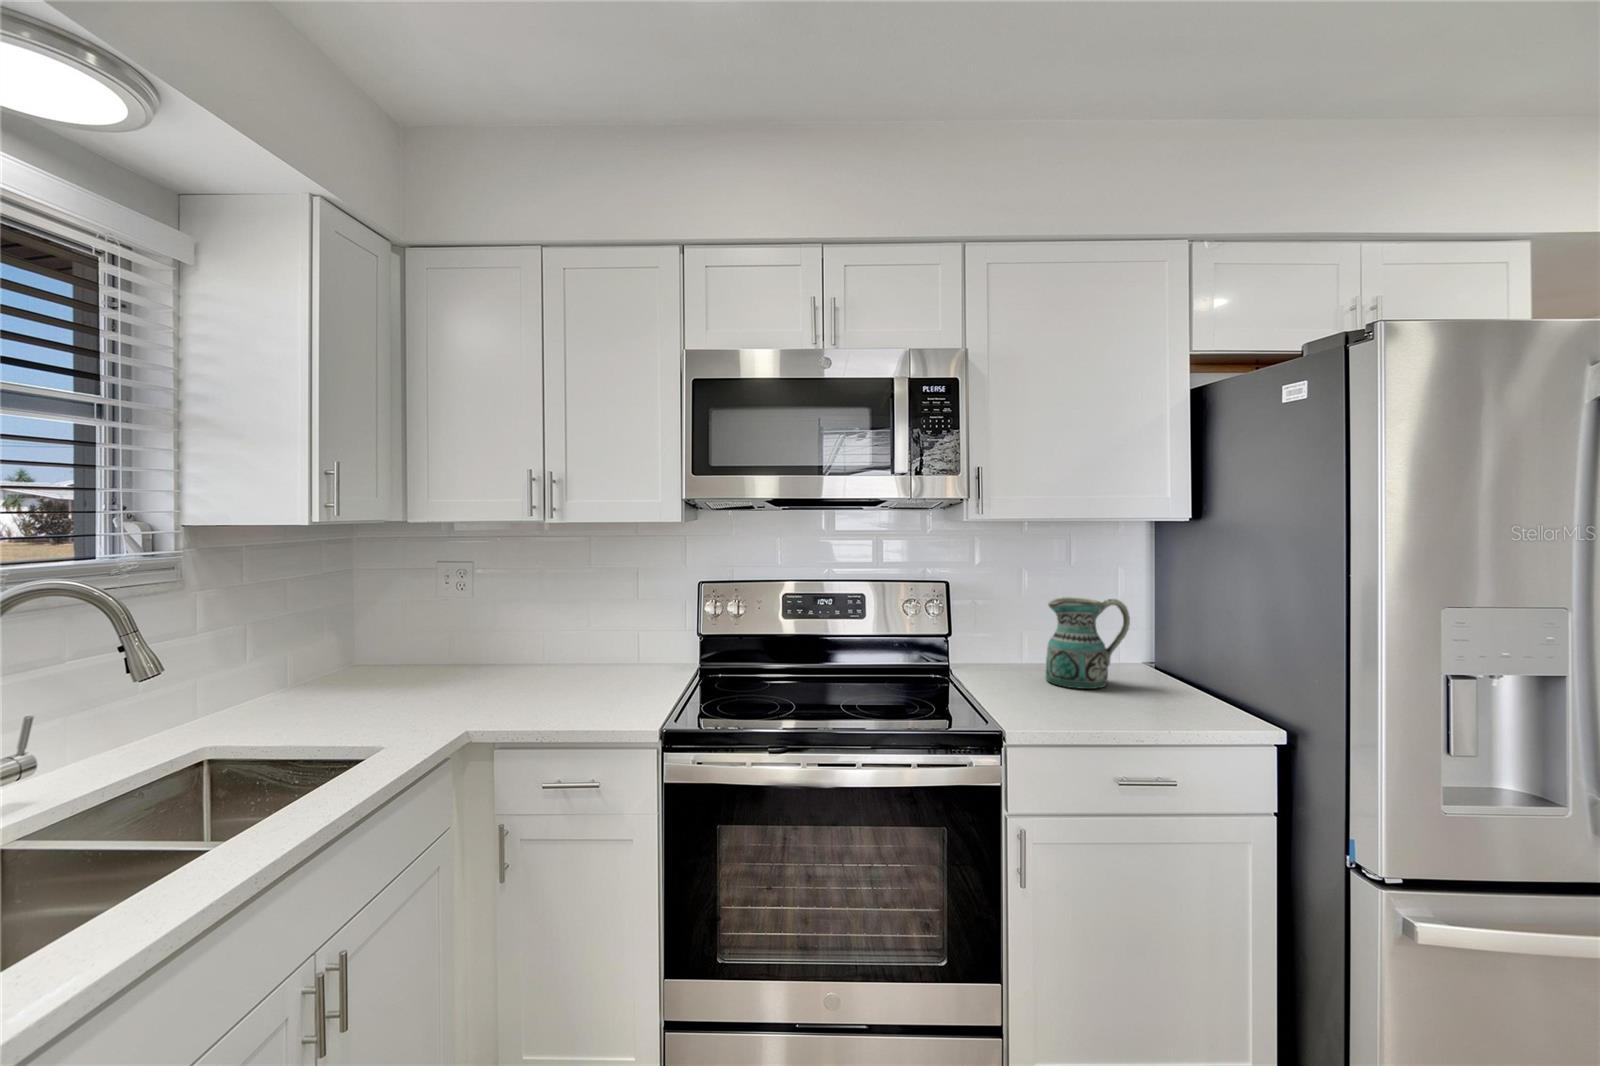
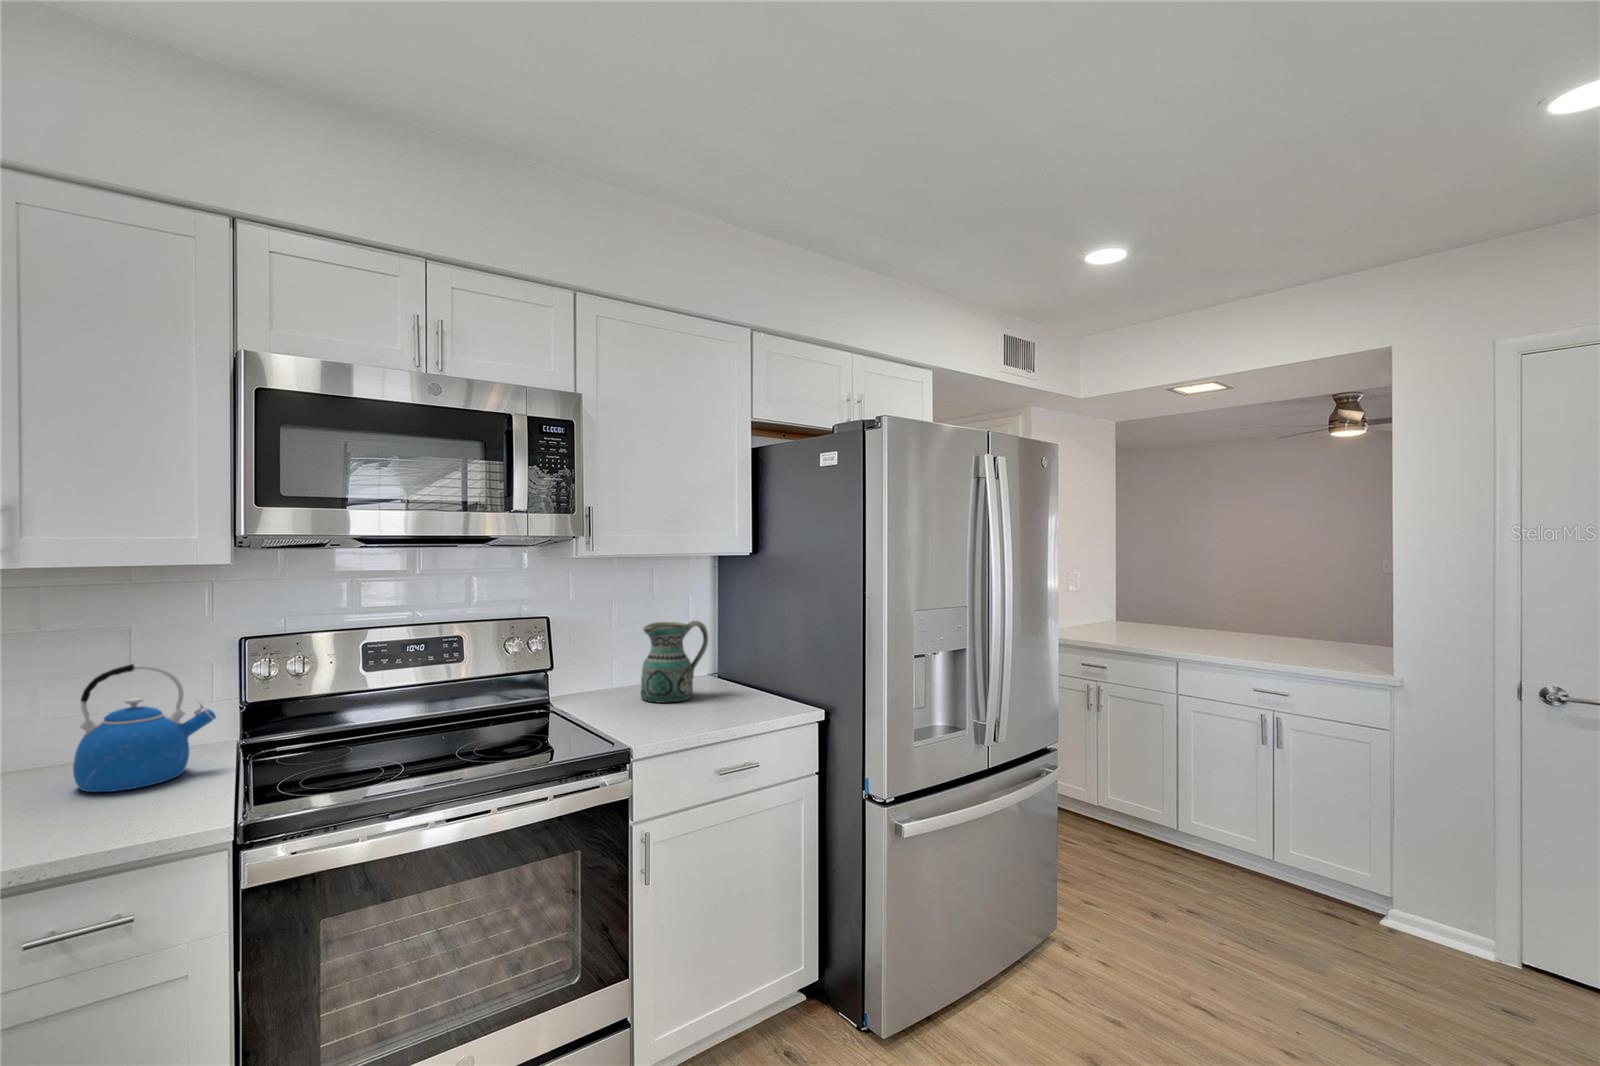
kettle: none [598,598,679,690] -> present [73,664,216,792]

